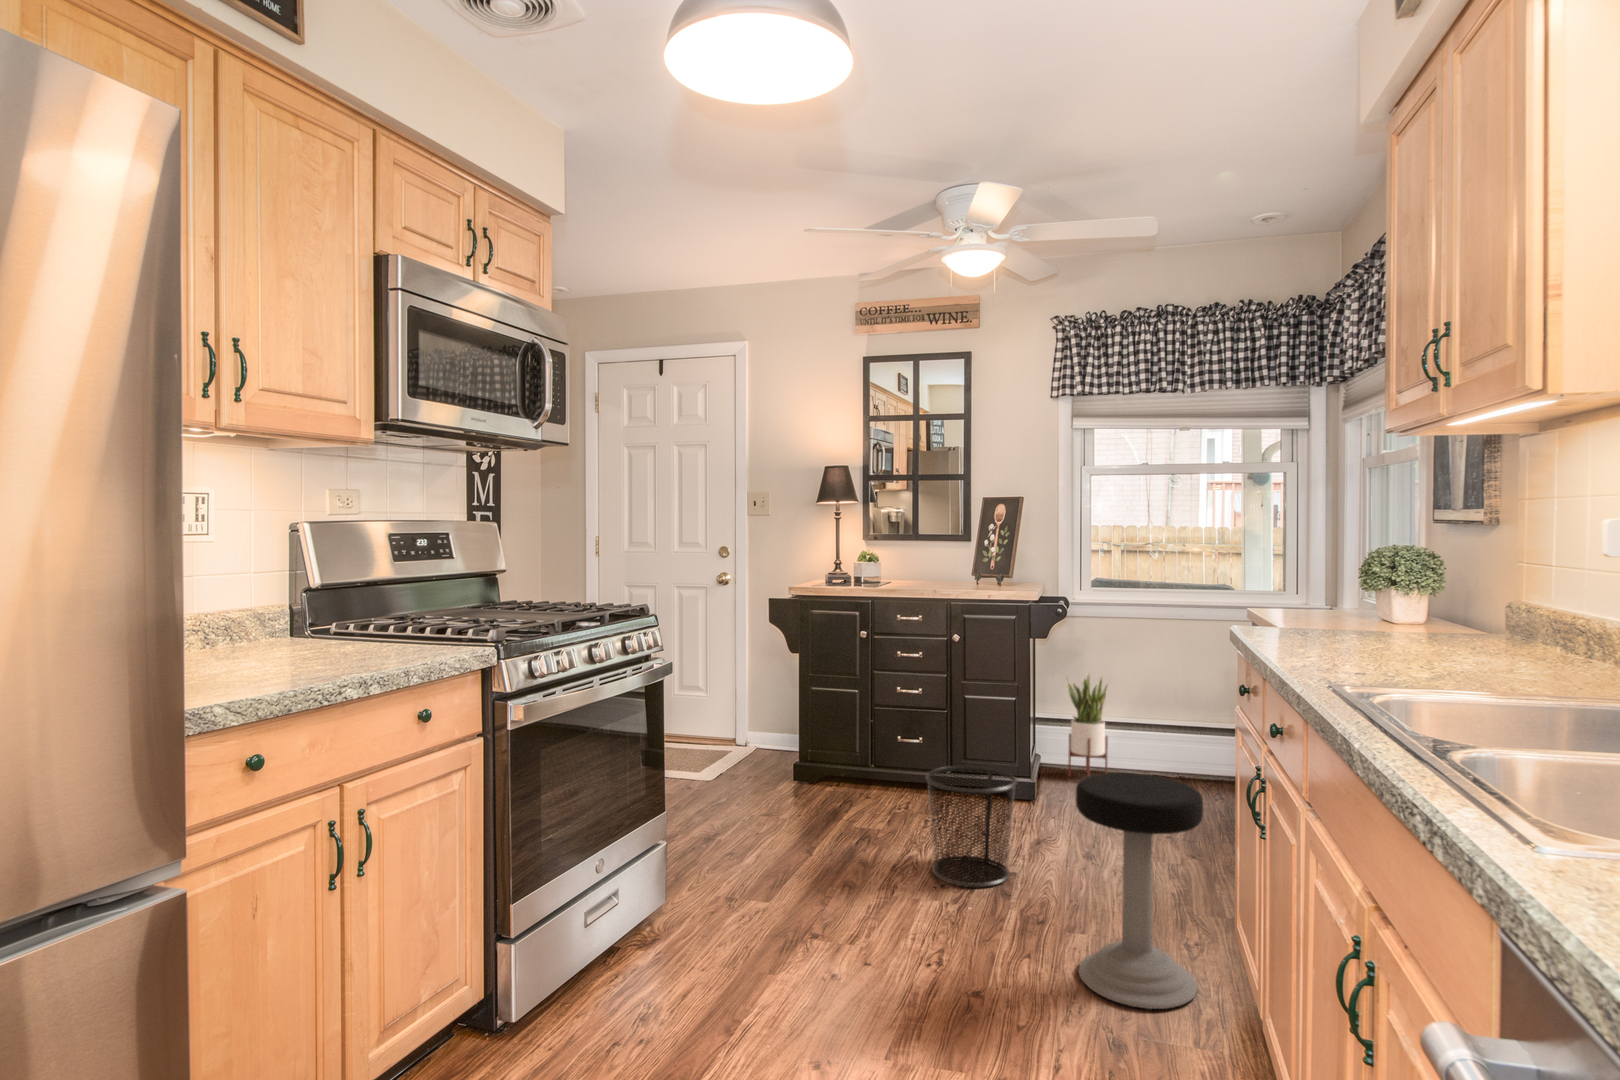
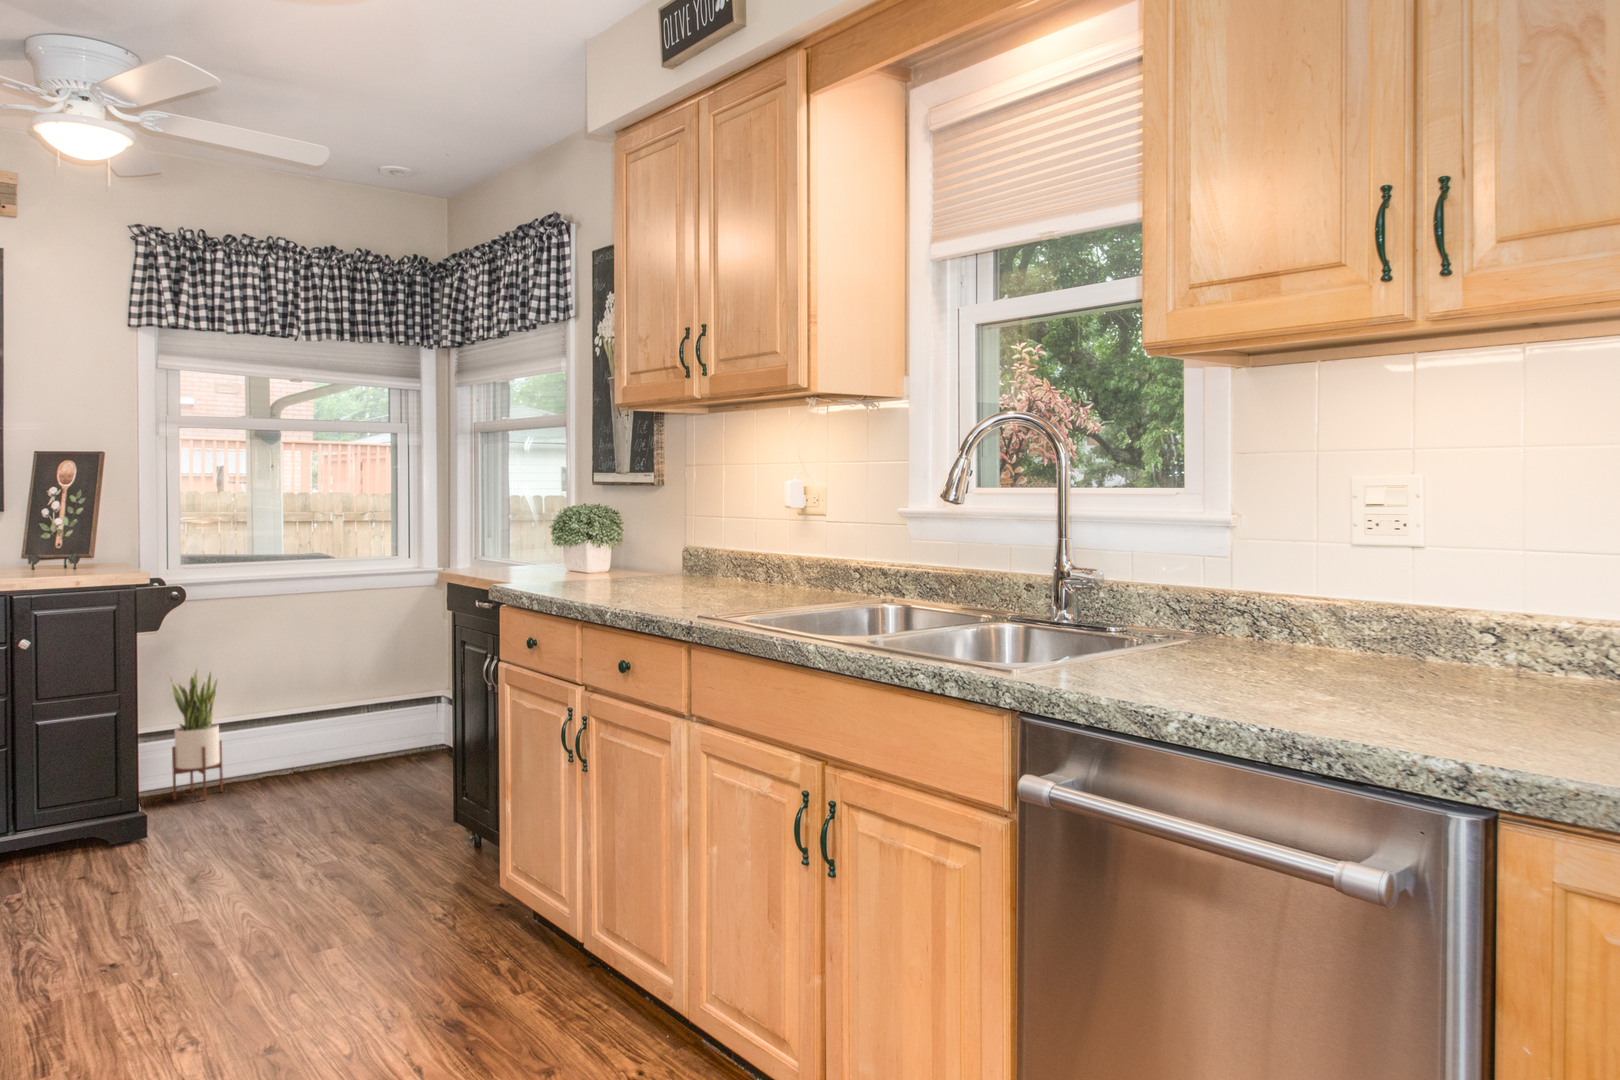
waste bin: present [926,765,1017,887] -> none [91,787,222,938]
stool: present [1076,773,1203,1009] -> none [364,737,492,963]

